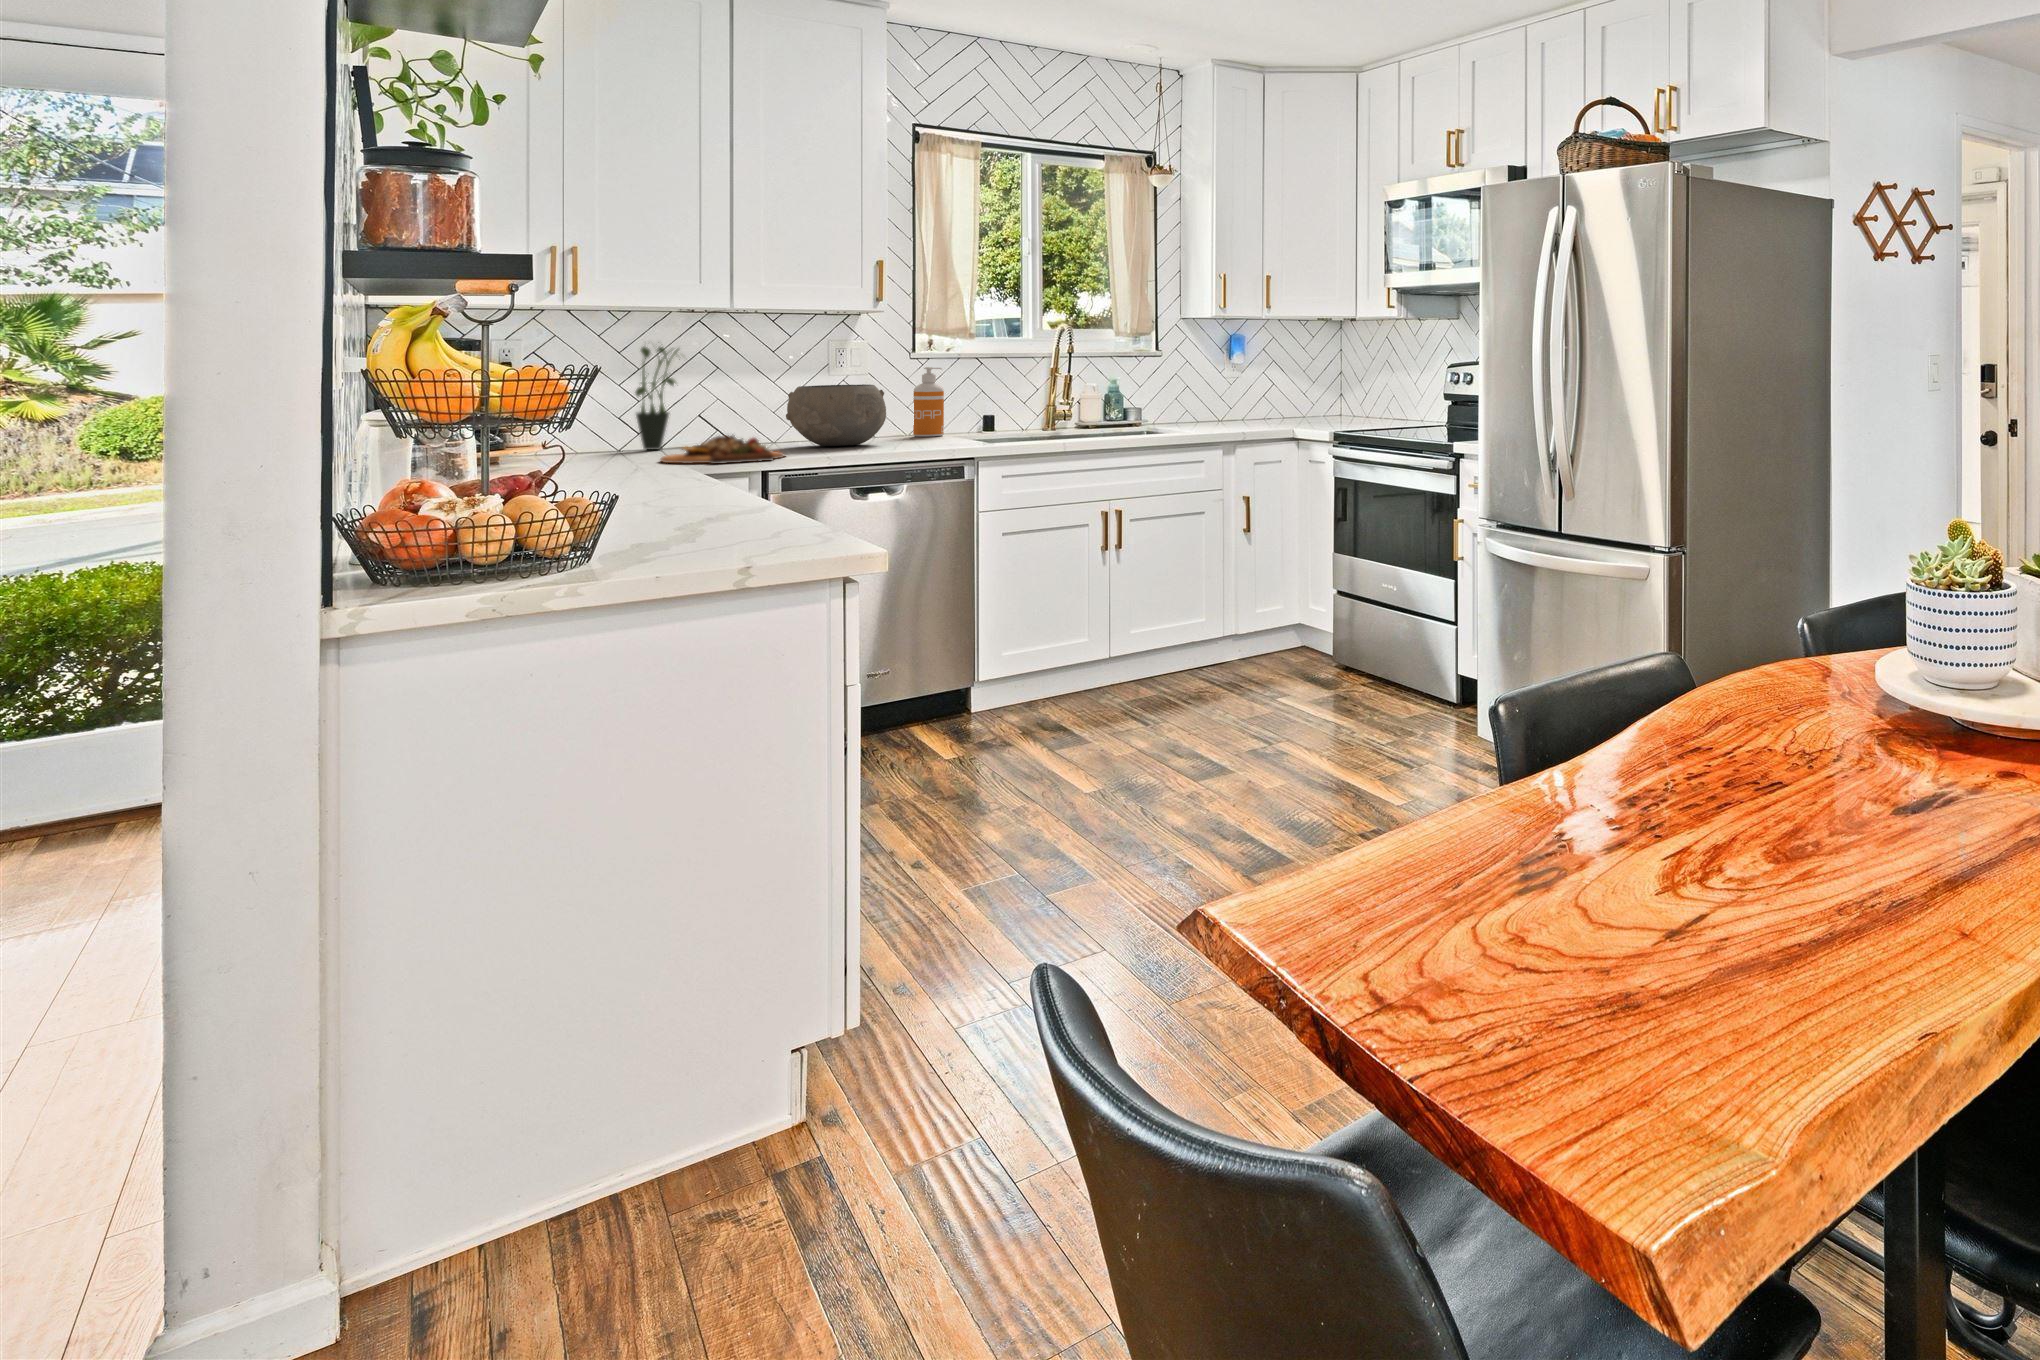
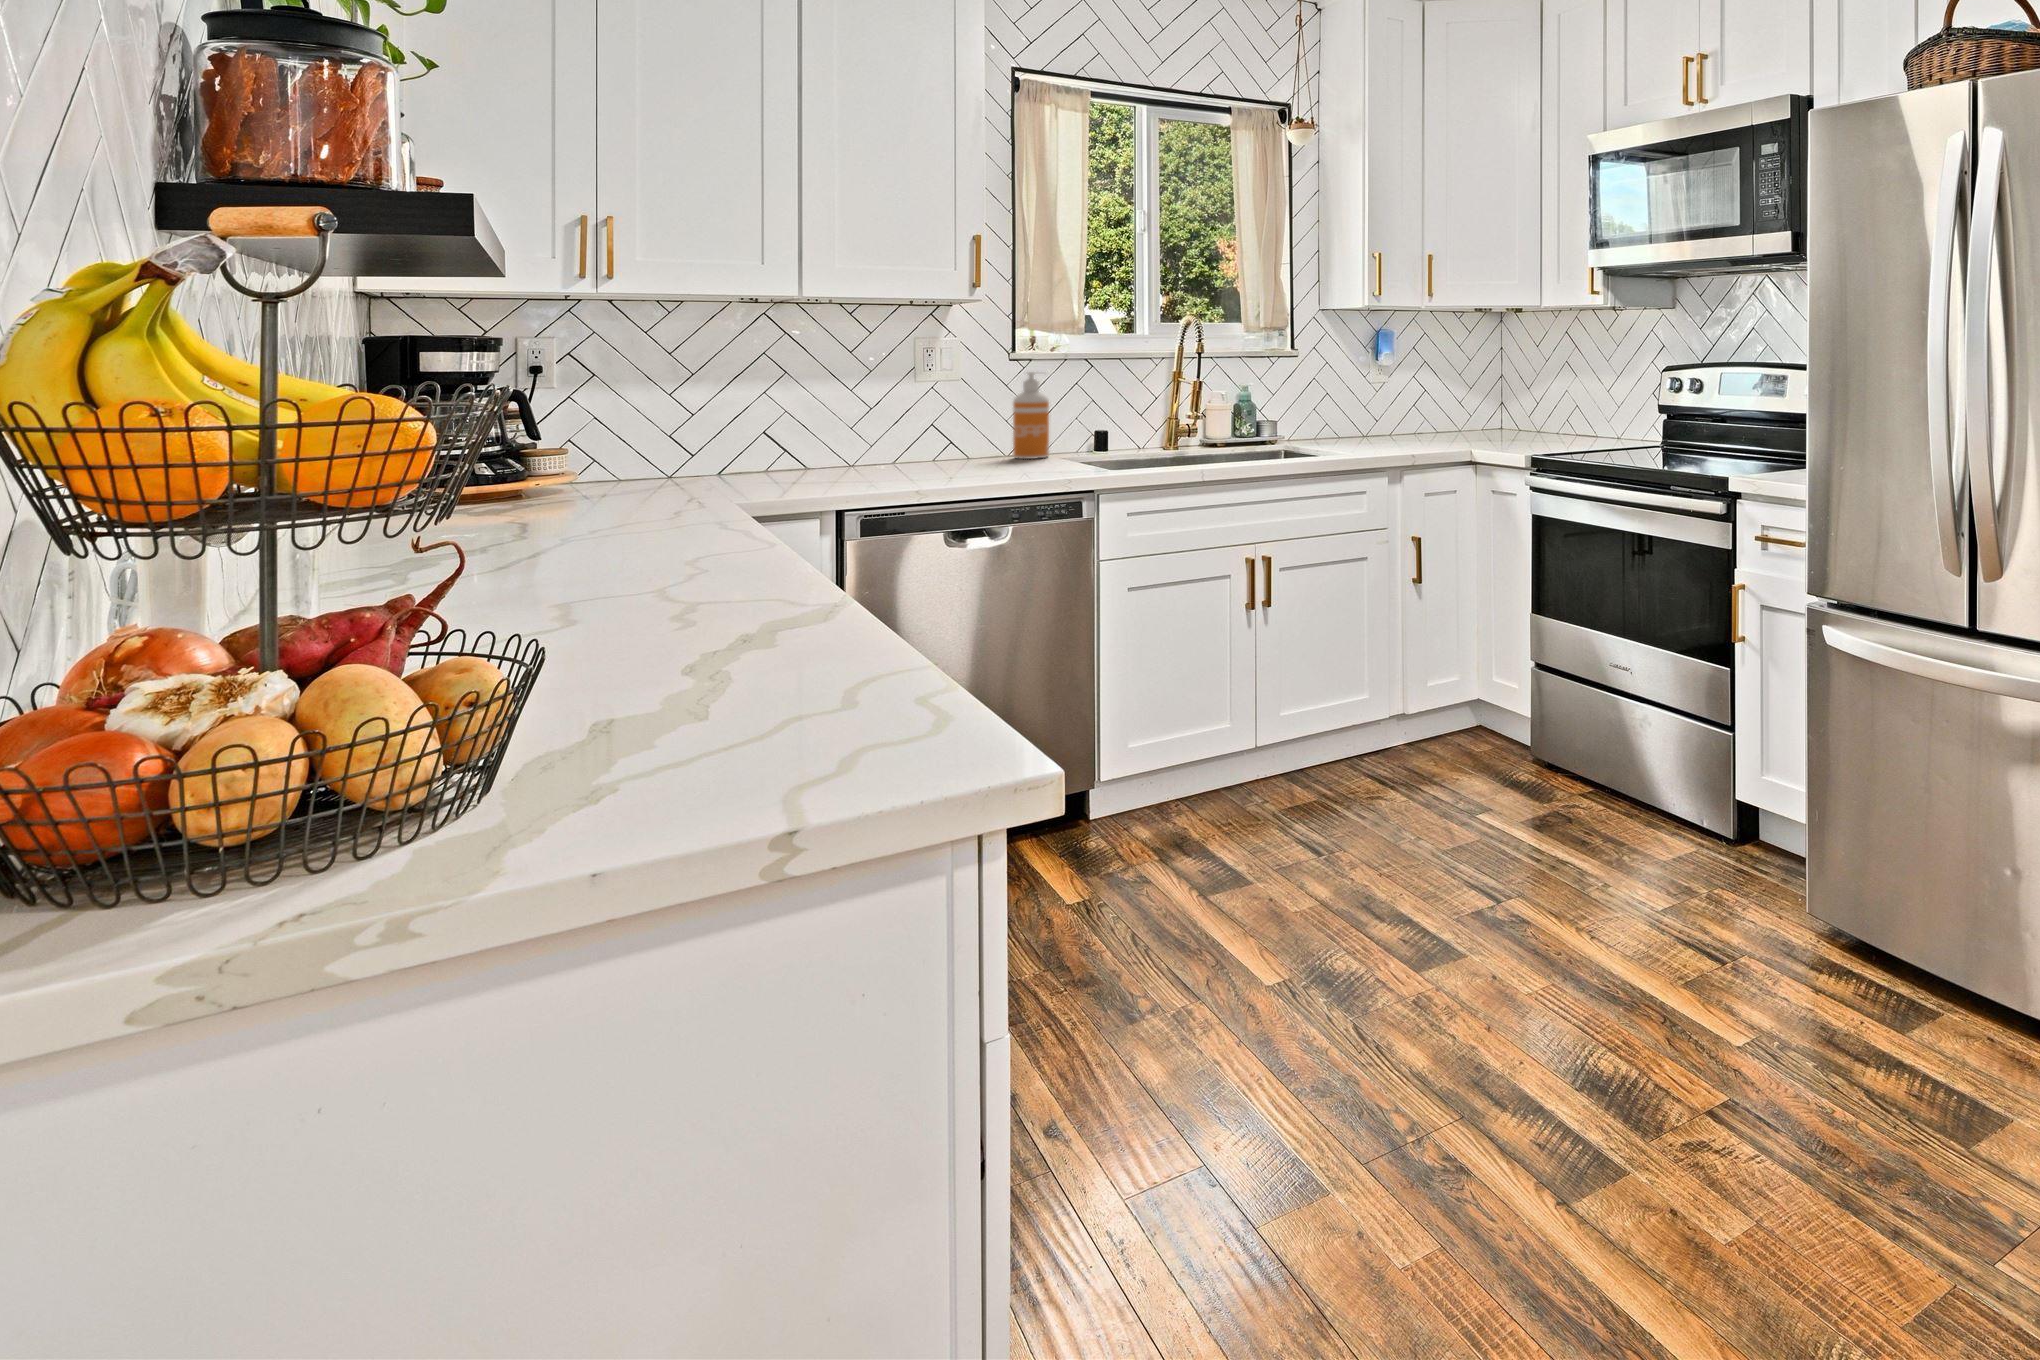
potted plant: present [635,347,680,450] -> none [683,341,744,479]
ceramic bowl: present [786,384,886,446] -> none [861,395,982,474]
cutting board: present [660,435,784,464] -> none [703,463,860,506]

